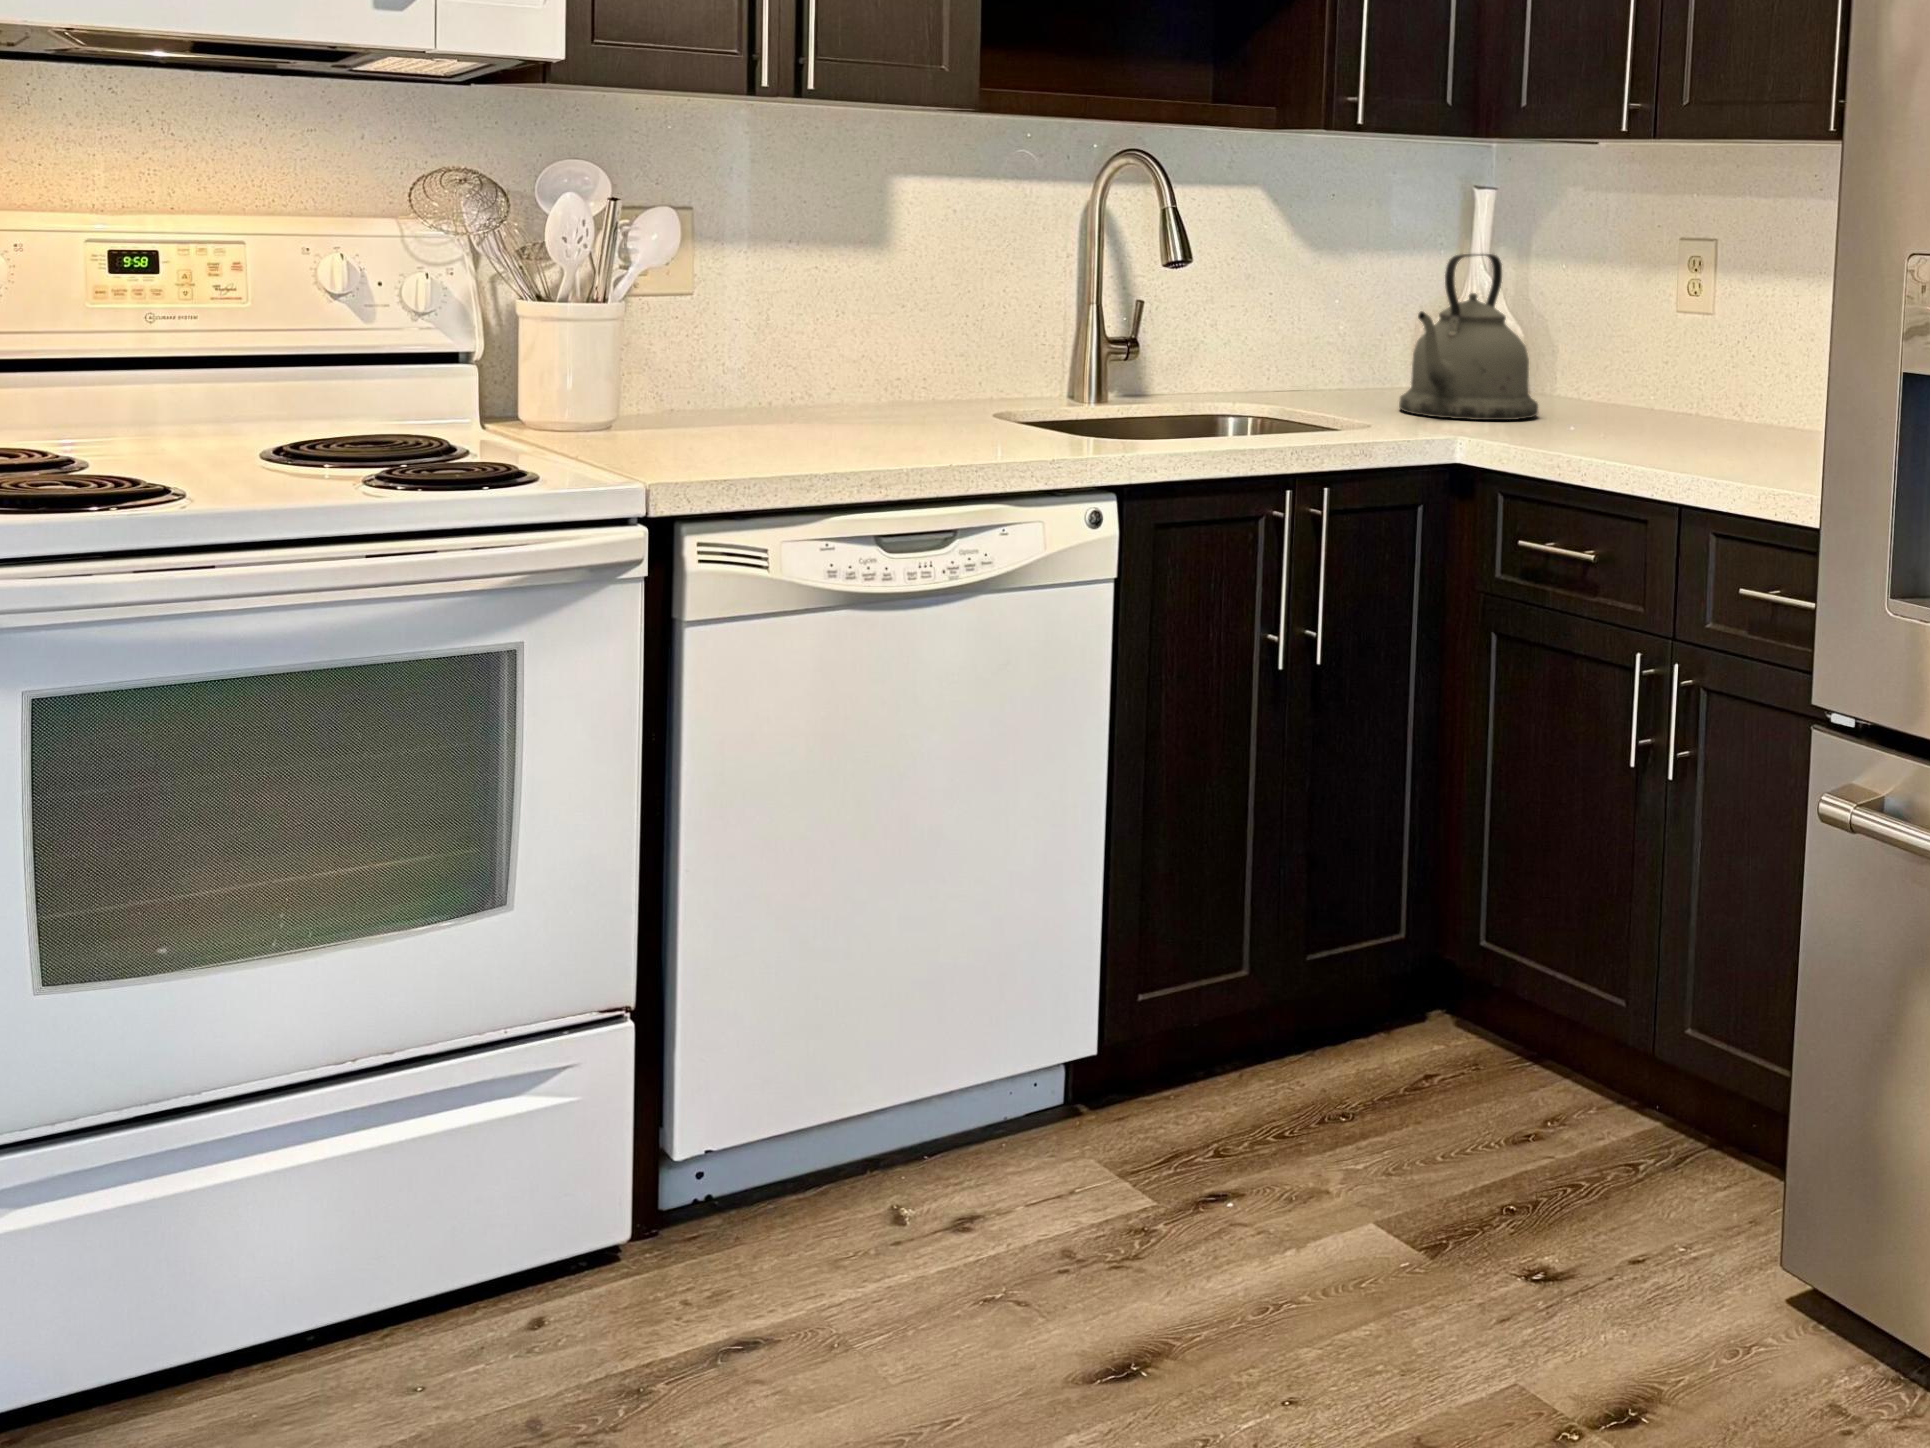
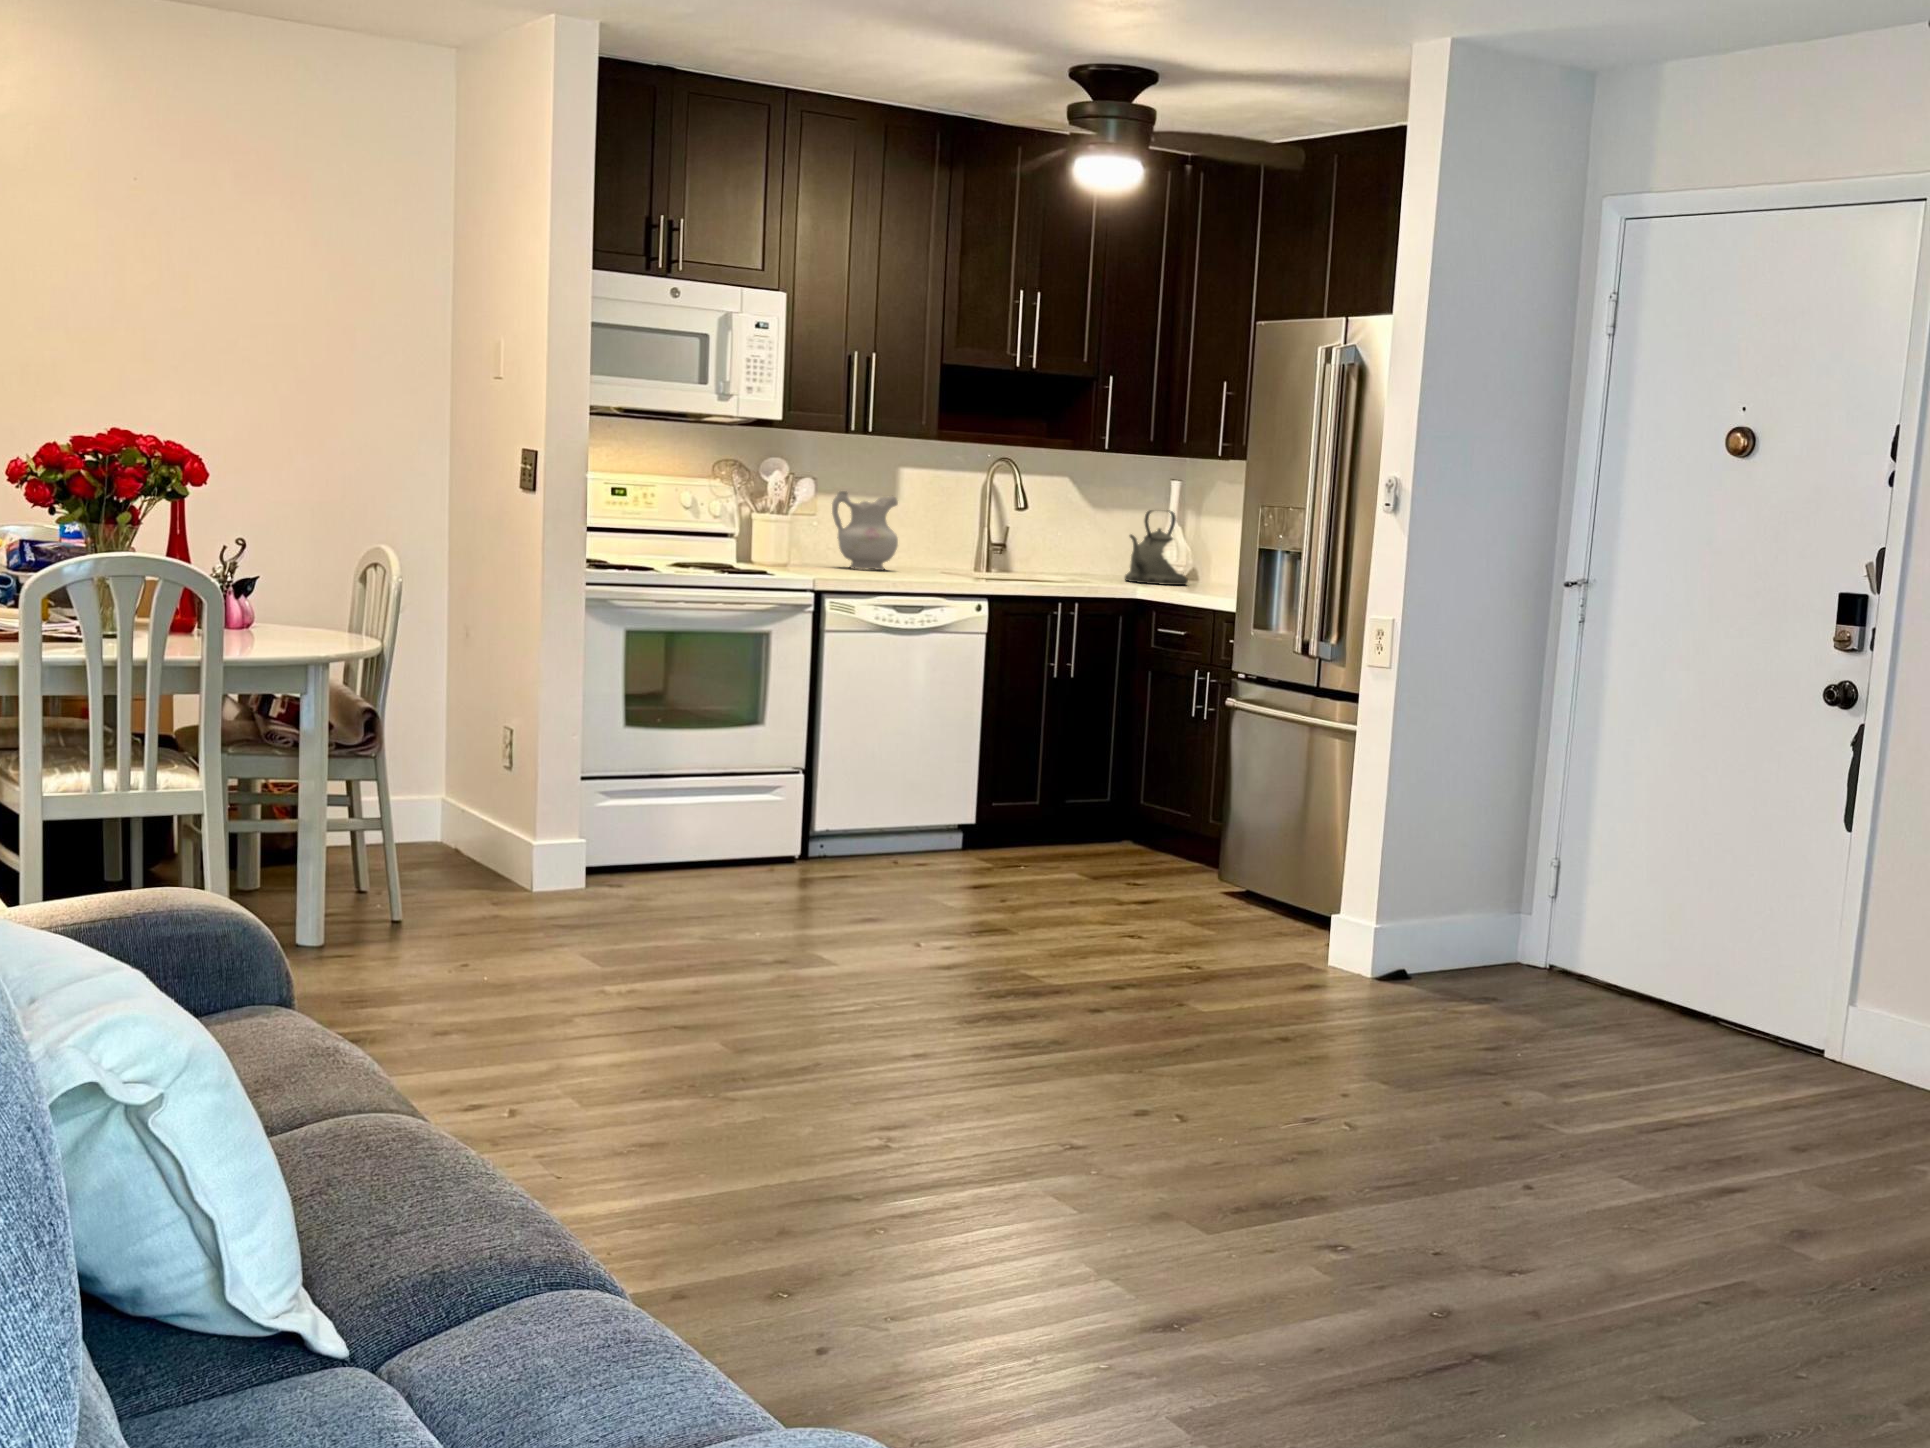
ceramic pitcher: none [725,236,890,426] -> present [832,491,898,570]

